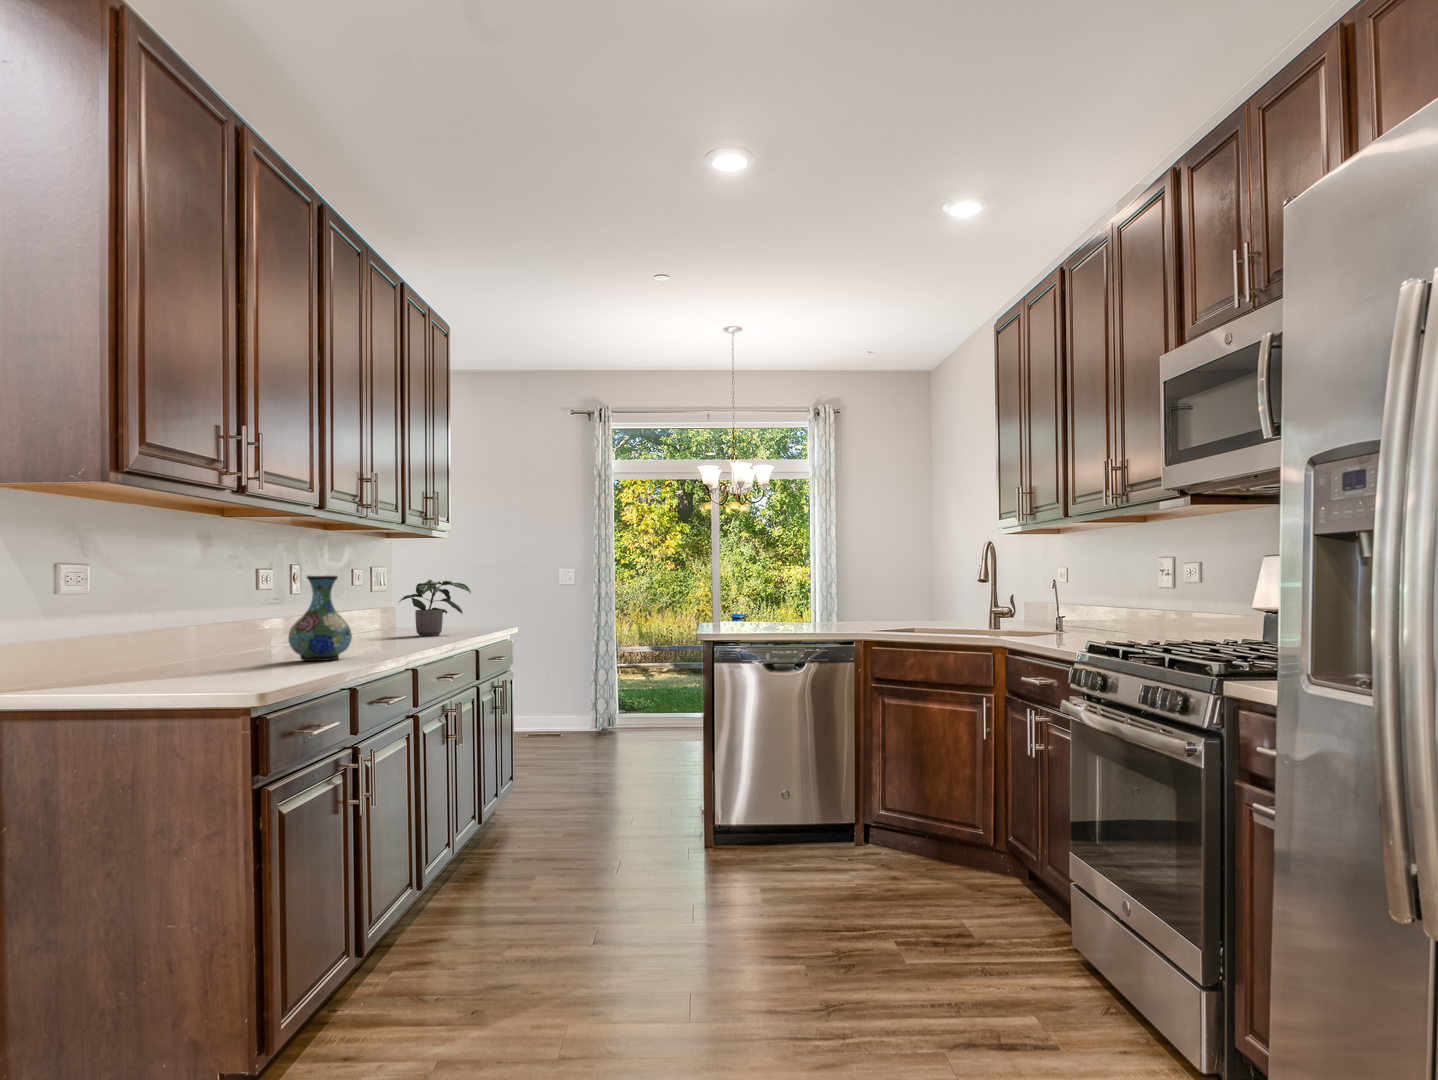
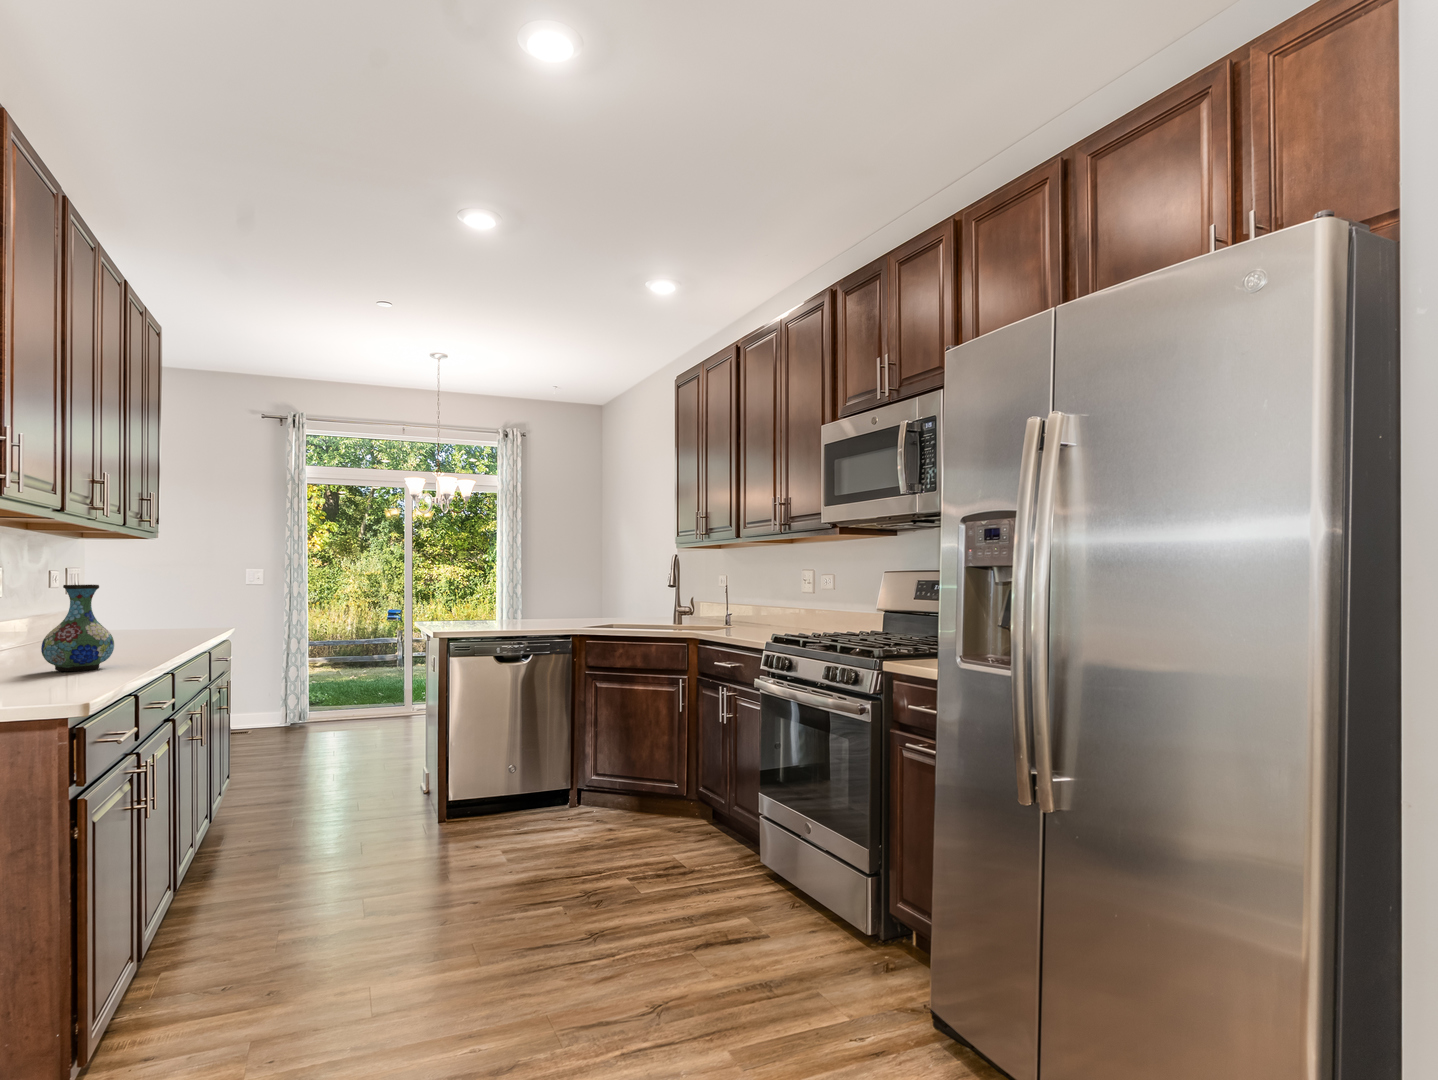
potted plant: present [399,580,471,636] -> none [111,584,195,641]

